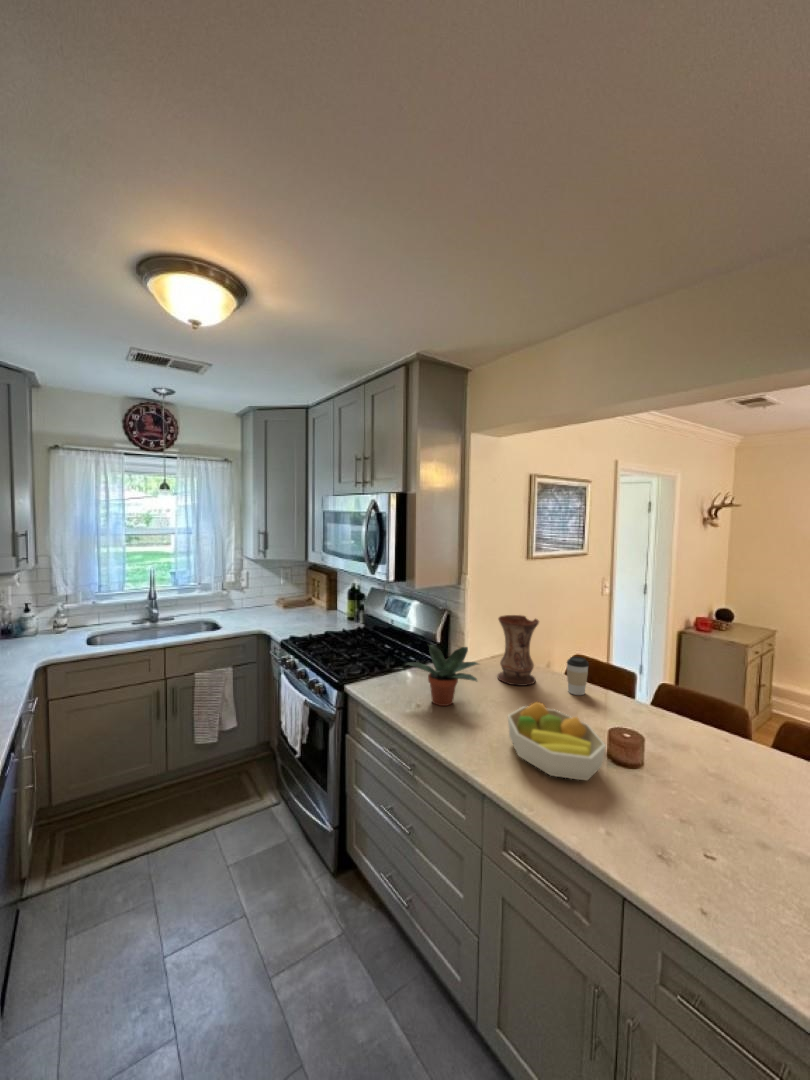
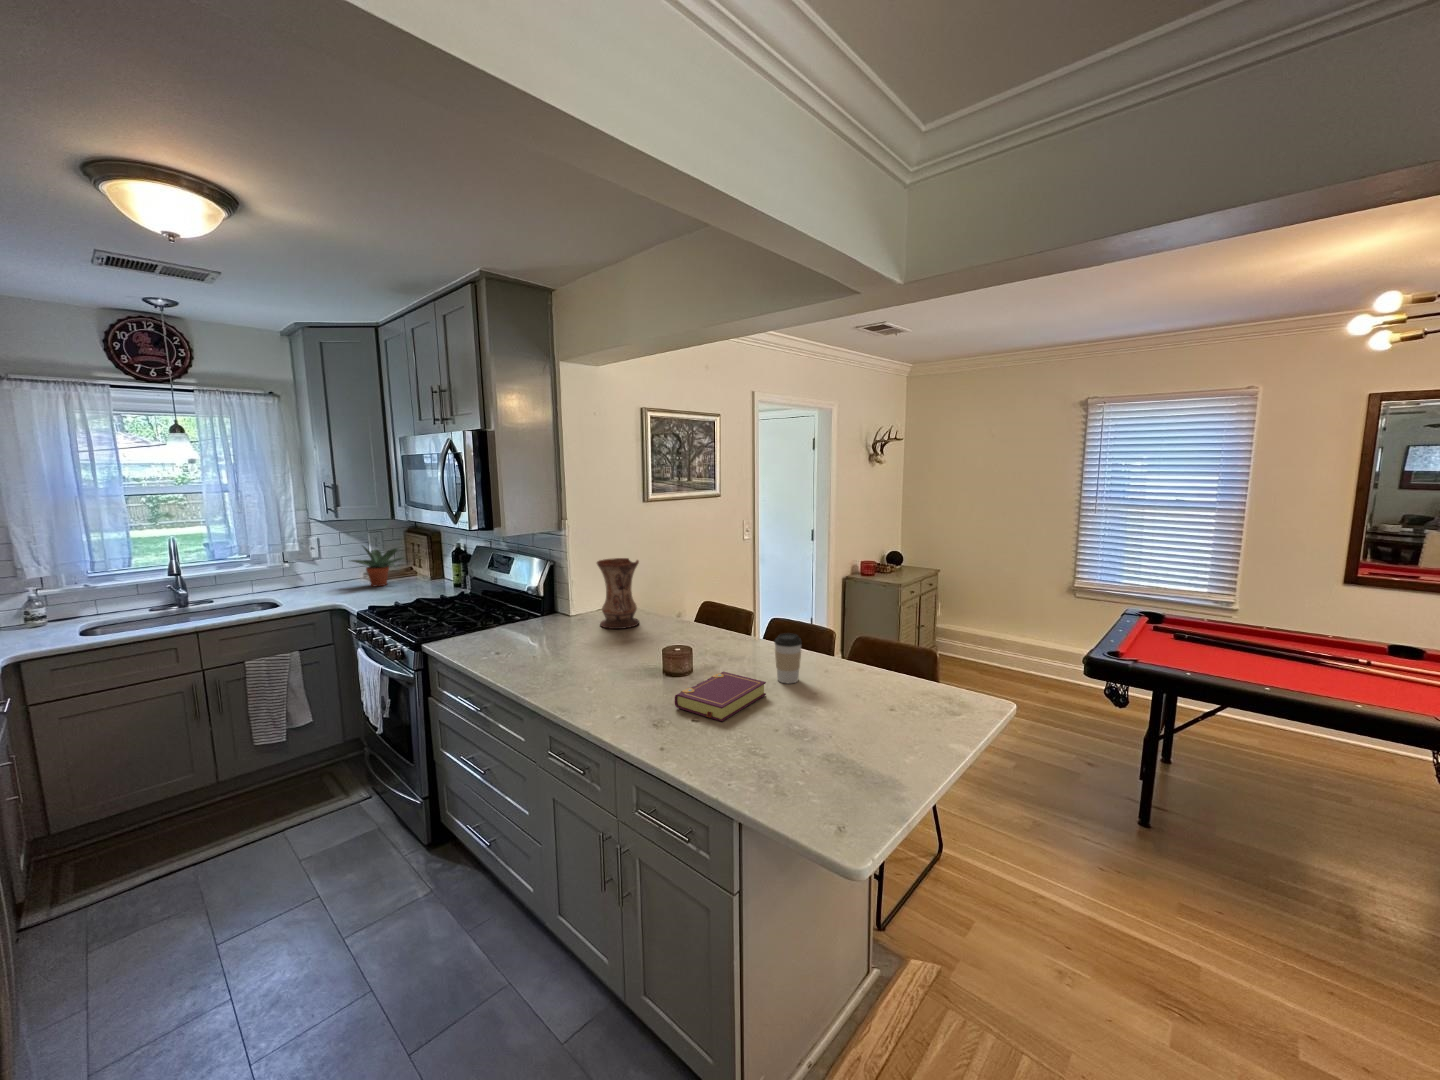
potted plant: present [407,645,478,706] -> present [351,546,404,586]
coffee cup: present [567,657,589,695] -> present [774,633,802,683]
fruit bowl: present [508,702,605,780] -> none [572,630,652,690]
book: none [657,773,760,860] -> present [675,672,766,721]

